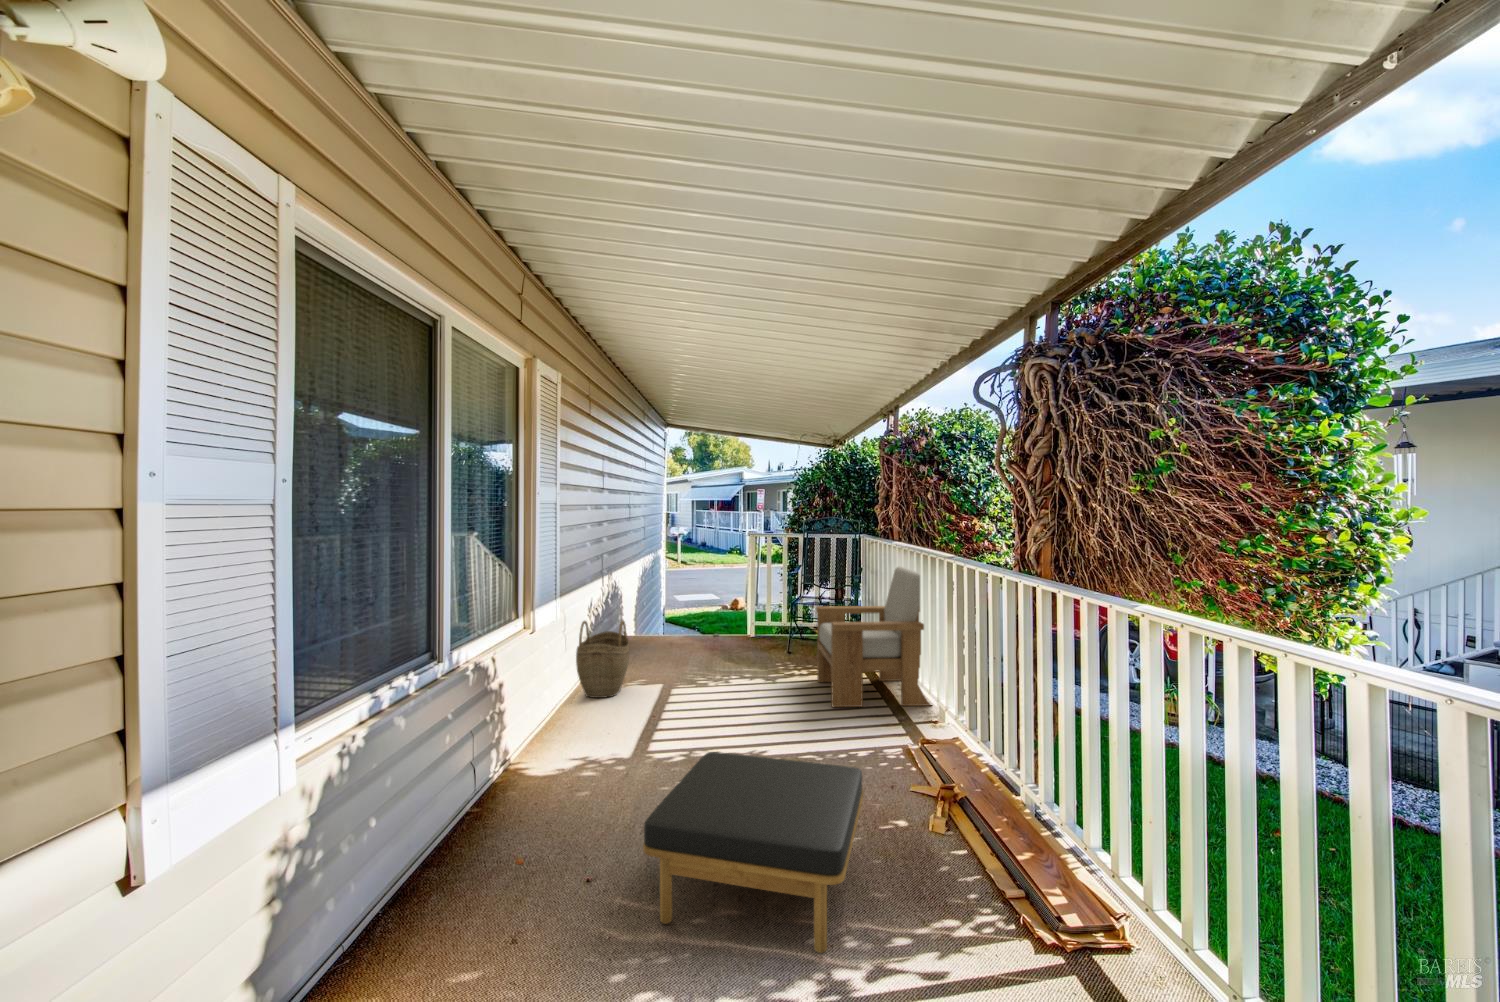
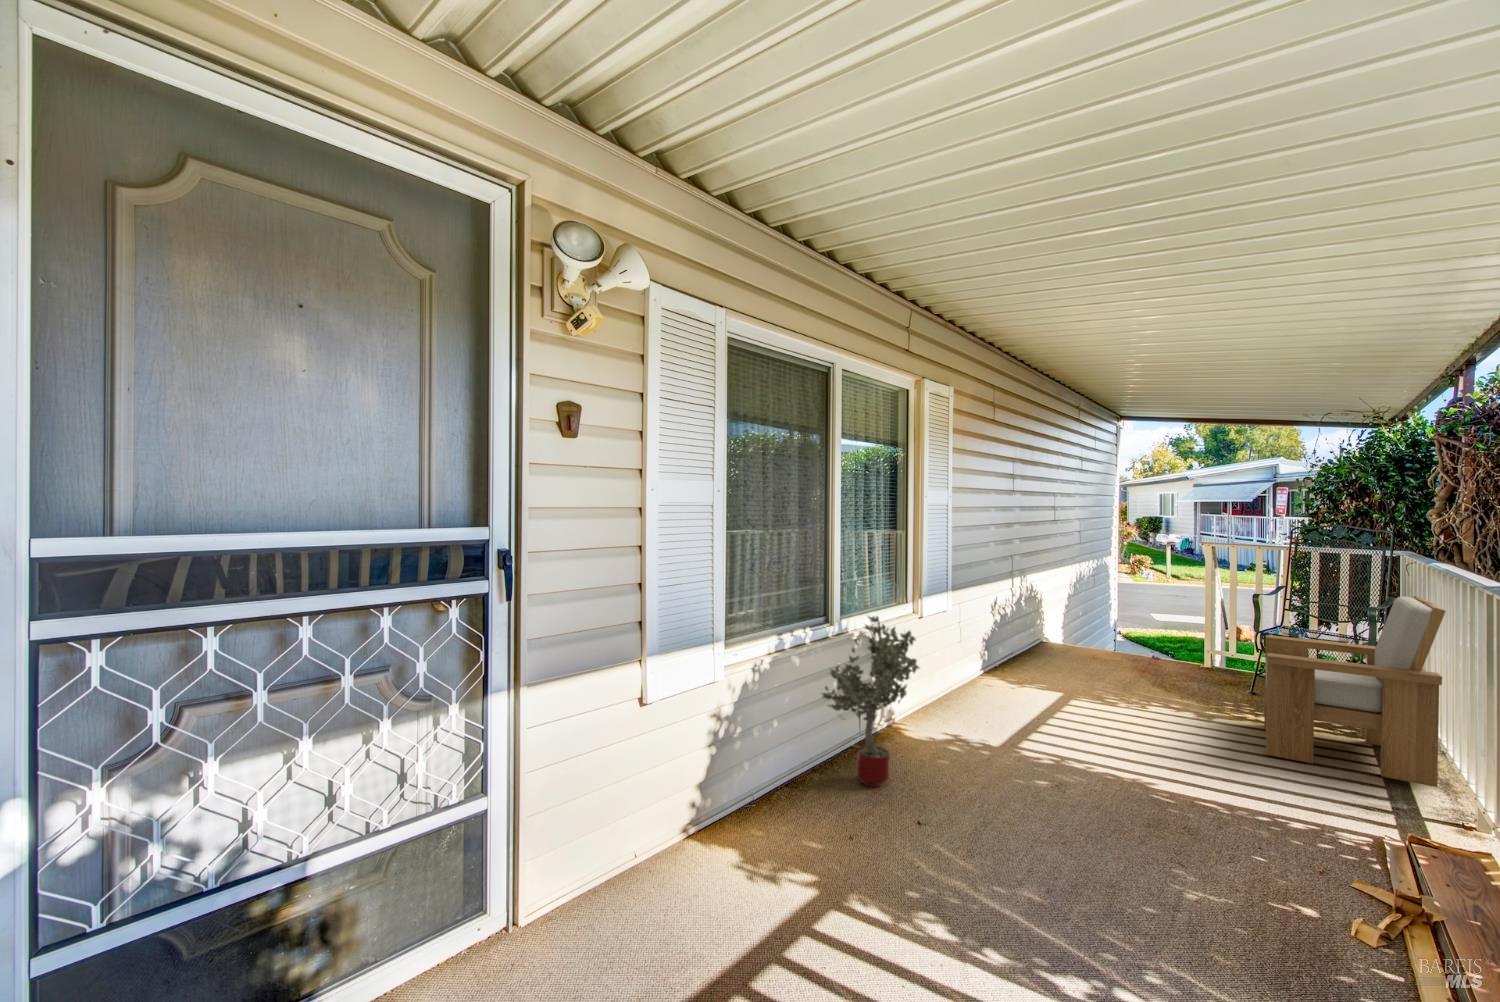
woven basket: present [576,621,629,698] -> none [972,617,1028,693]
potted tree: none [439,641,562,859] -> present [822,616,919,787]
ottoman: present [643,752,864,953] -> none [951,745,1207,938]

